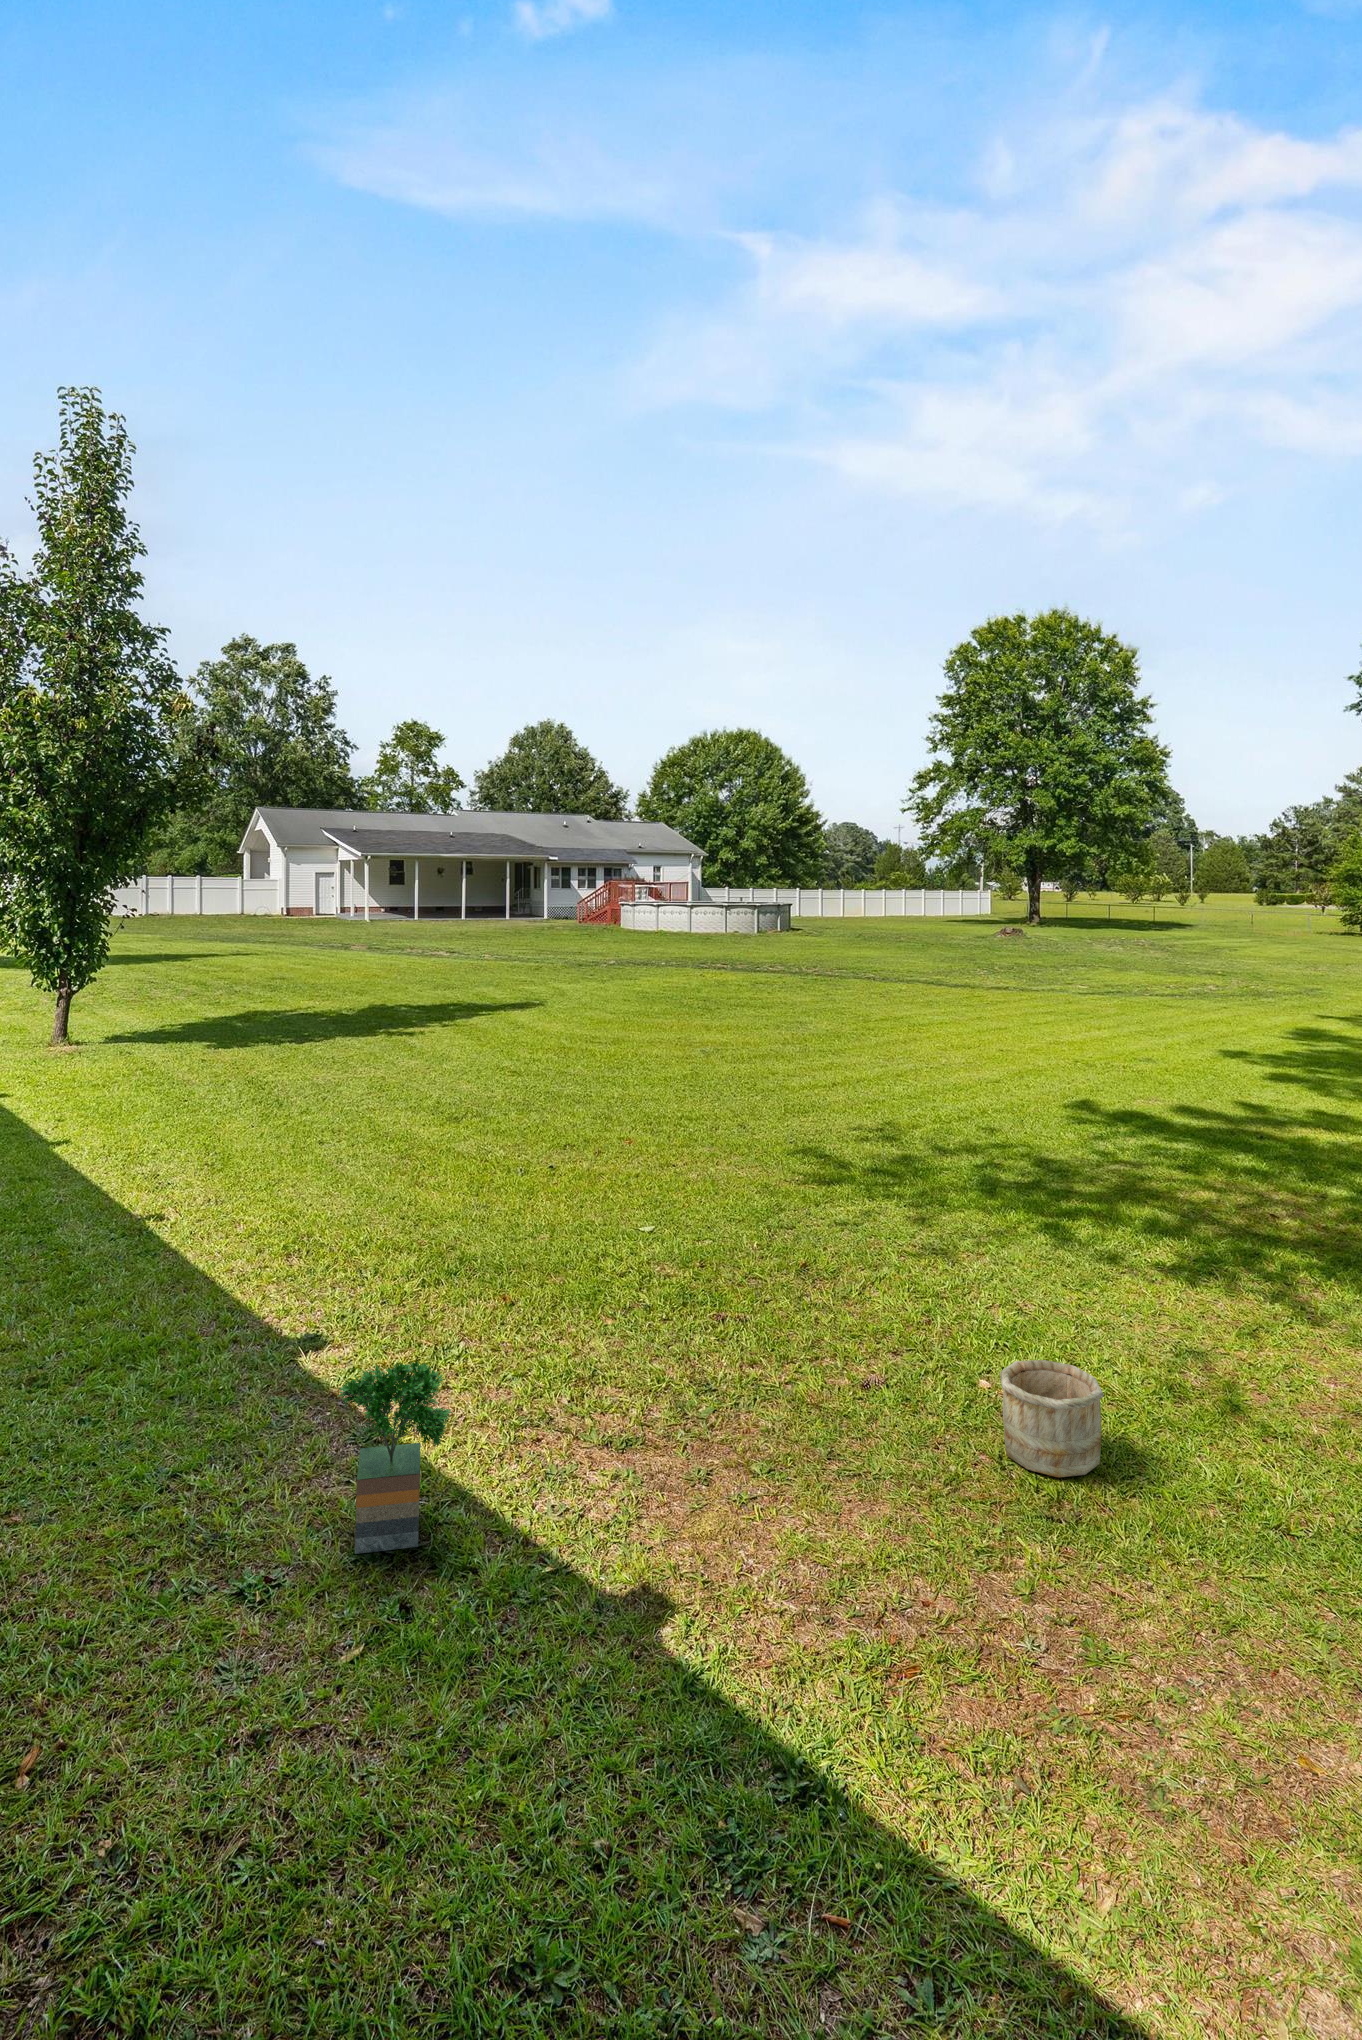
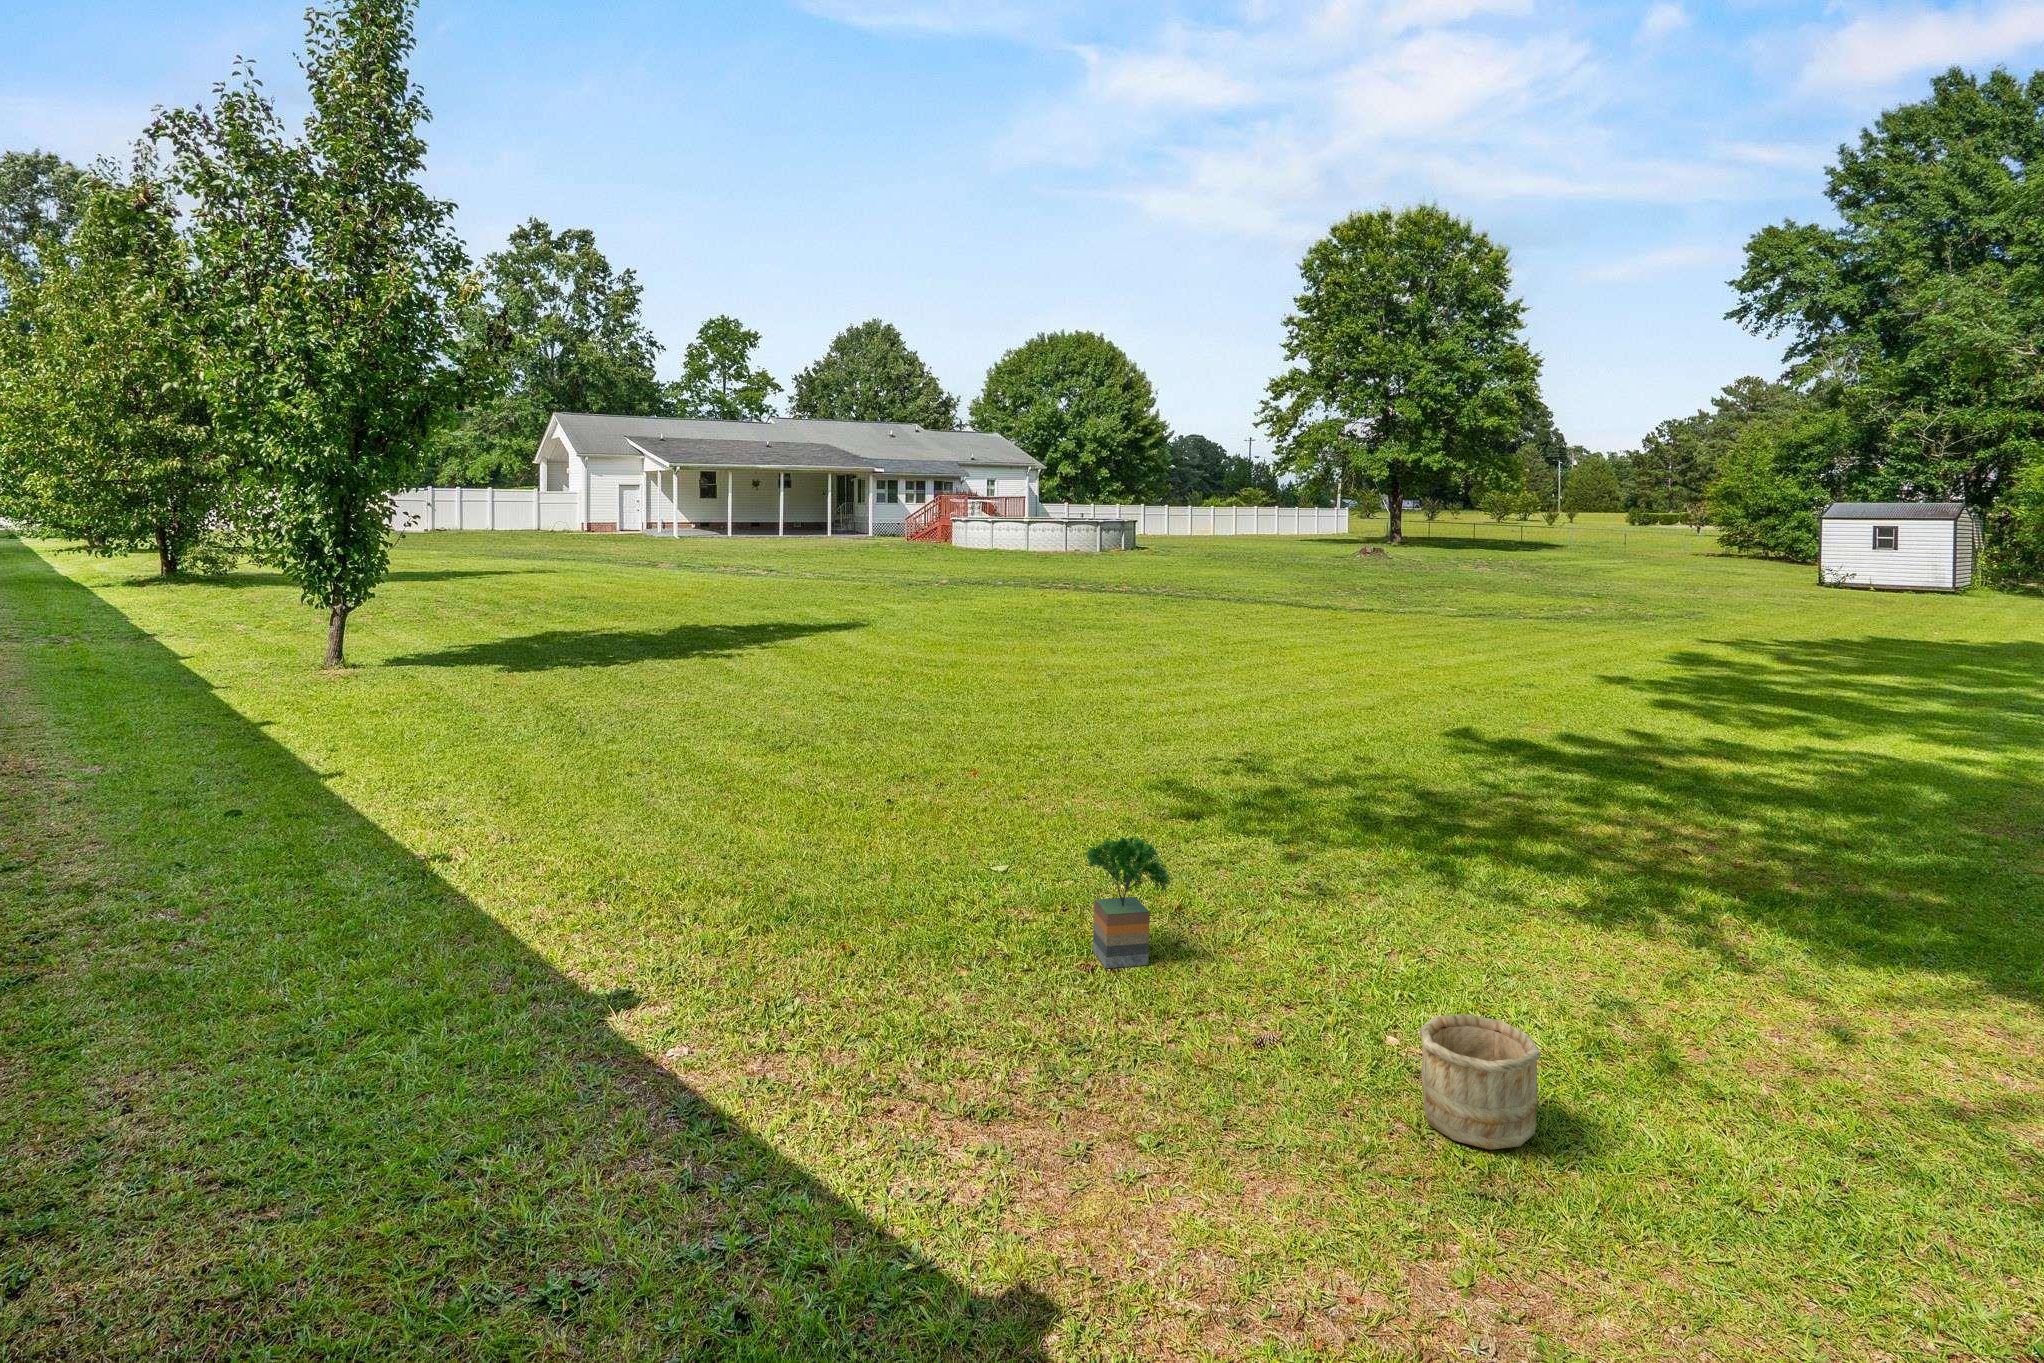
potted tree: present [338,1360,452,1554] -> present [1085,836,1170,968]

